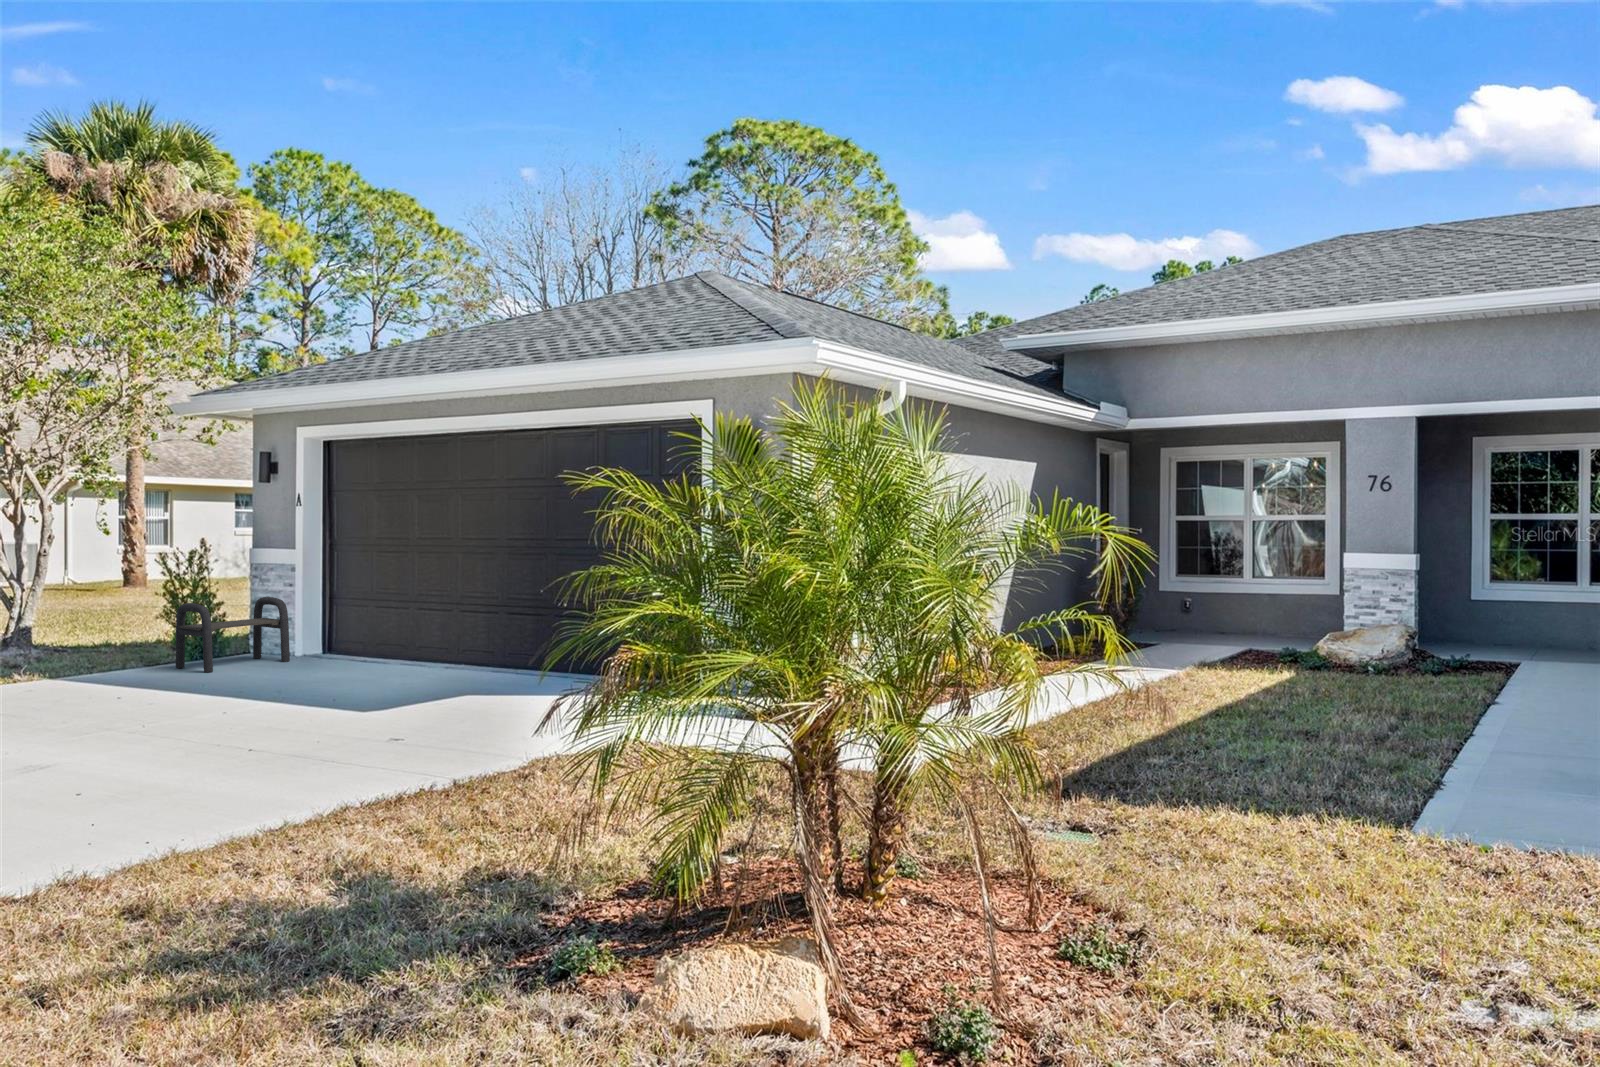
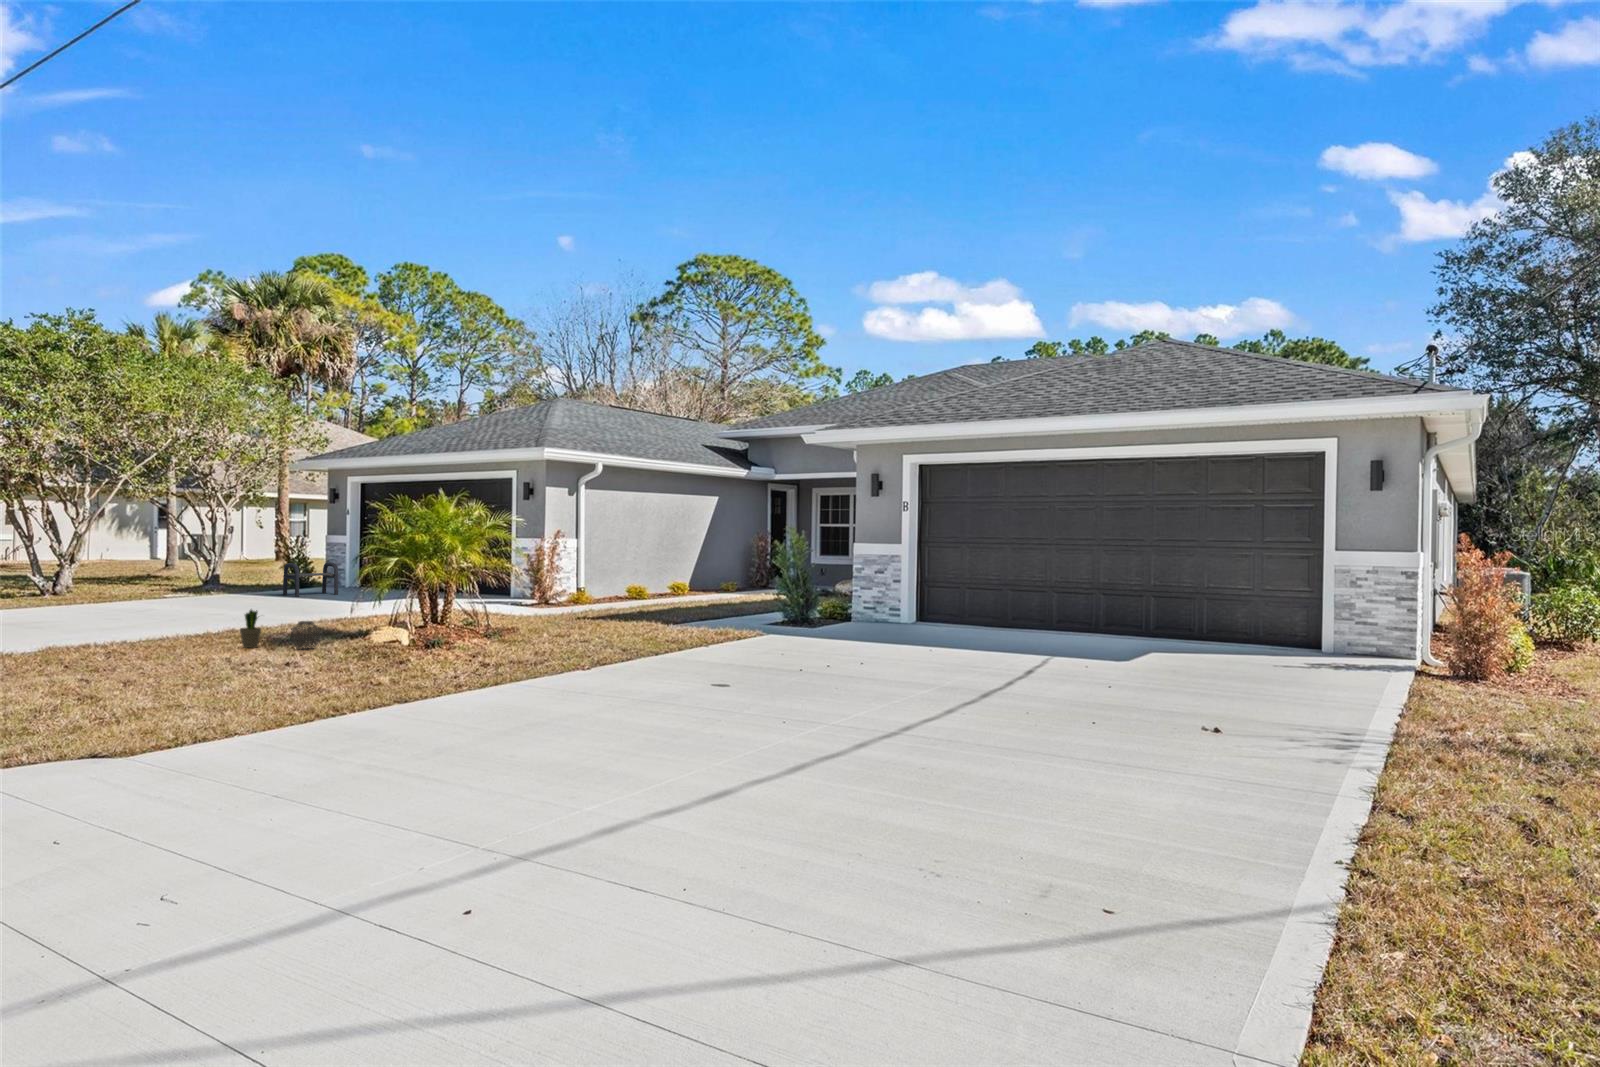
potted plant: none [166,858,263,1024] -> present [240,610,261,648]
woven basket: none [386,897,497,1026] -> present [291,621,320,650]

